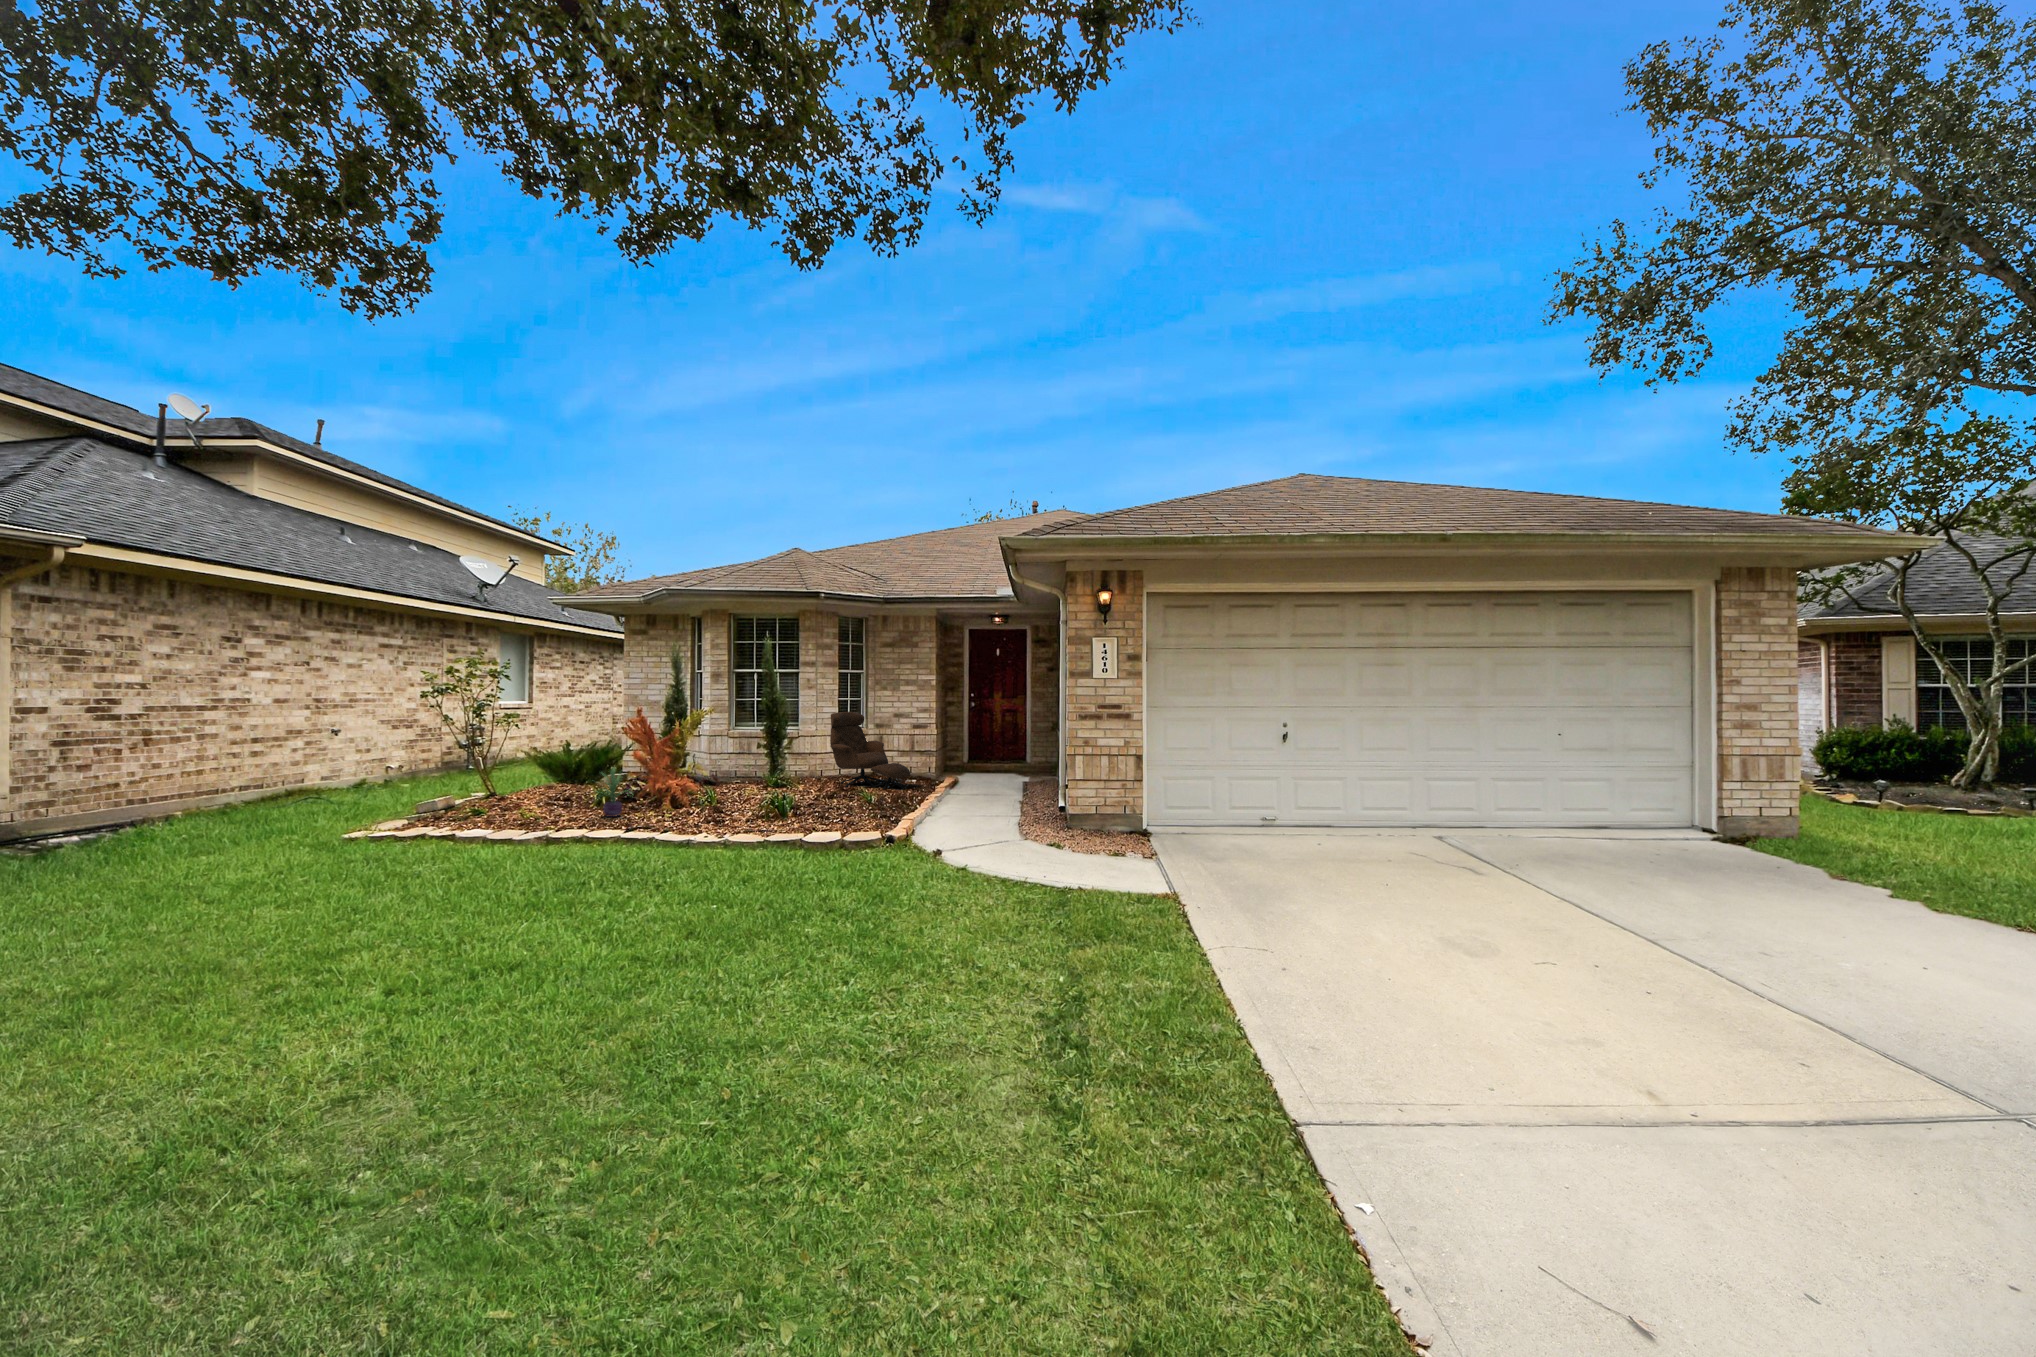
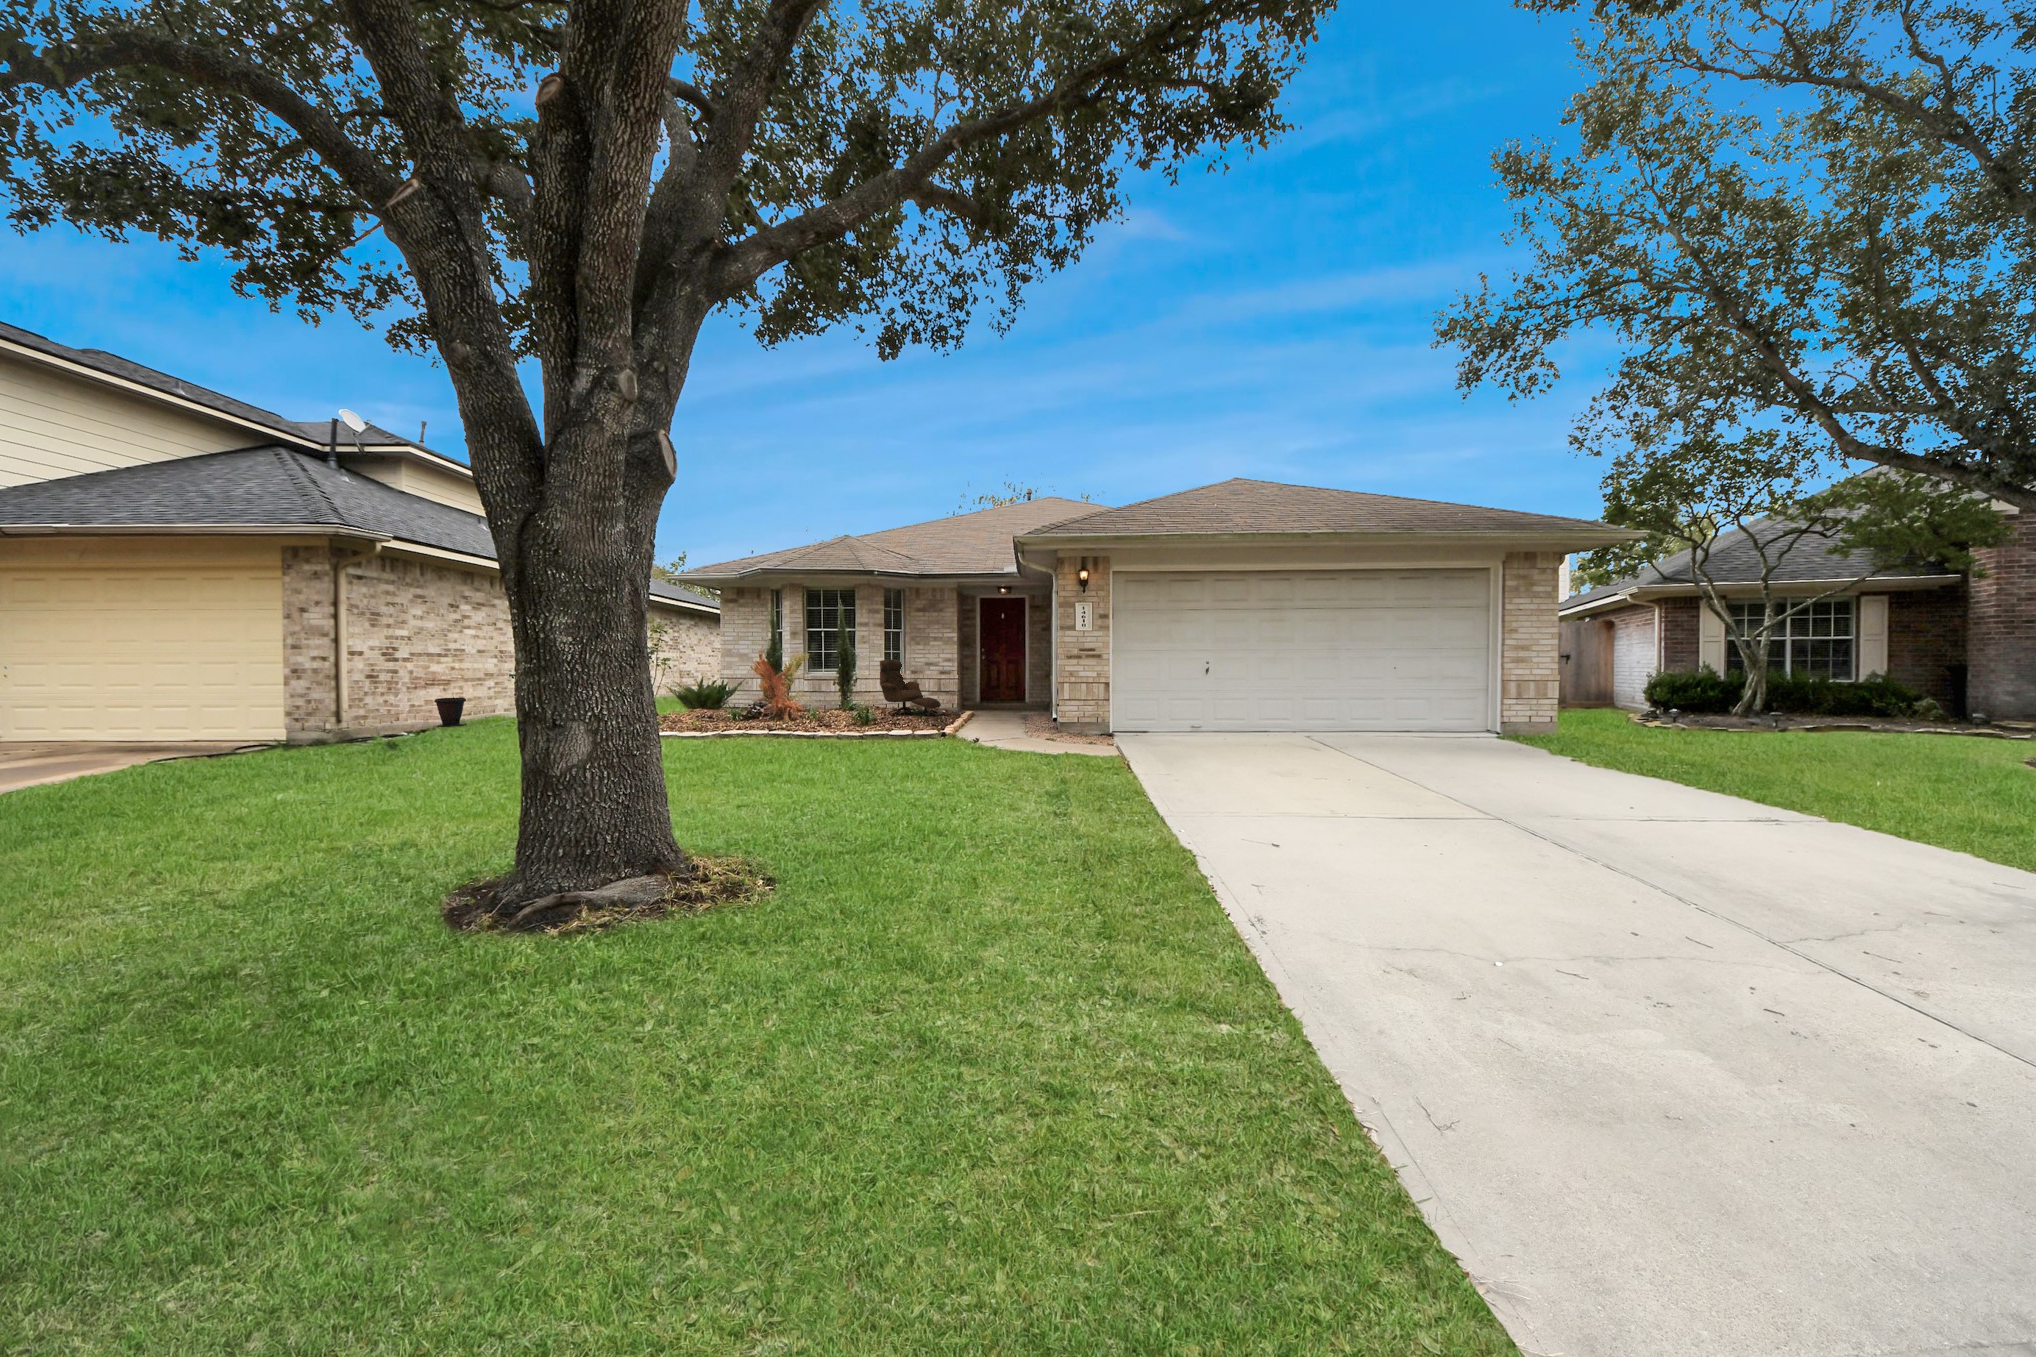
bucket: none [186,766,241,810] -> present [434,697,466,726]
decorative plant: present [602,768,630,817] -> none [720,695,758,730]

